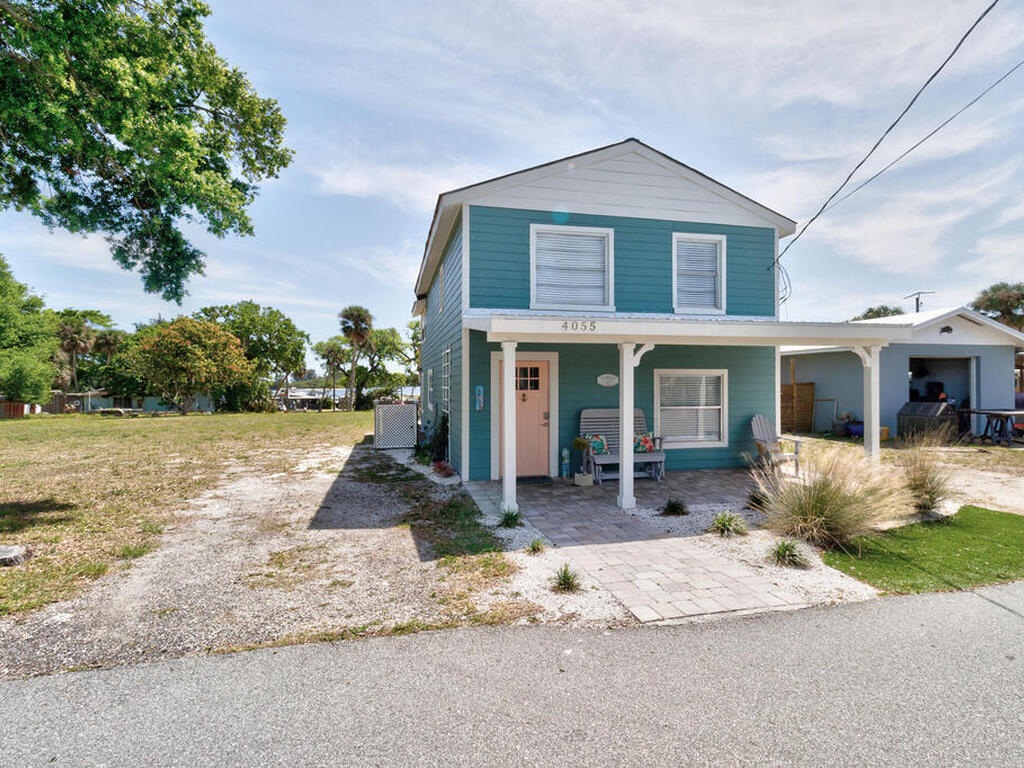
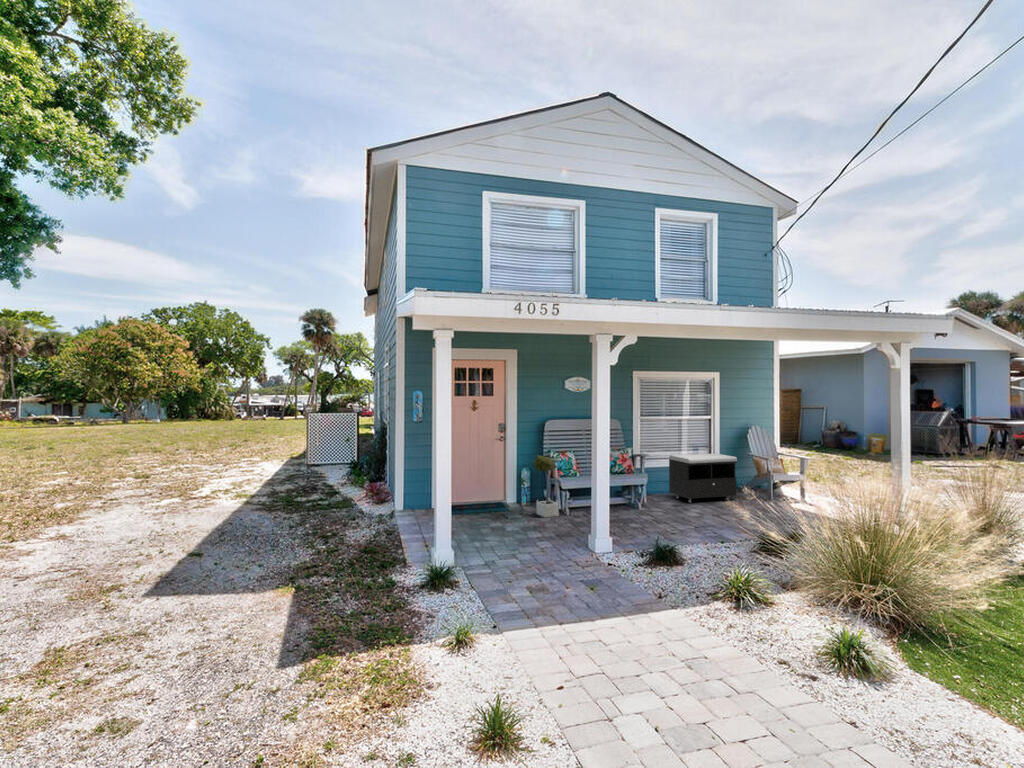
storage bench: none [684,437,742,477] -> present [669,454,737,502]

